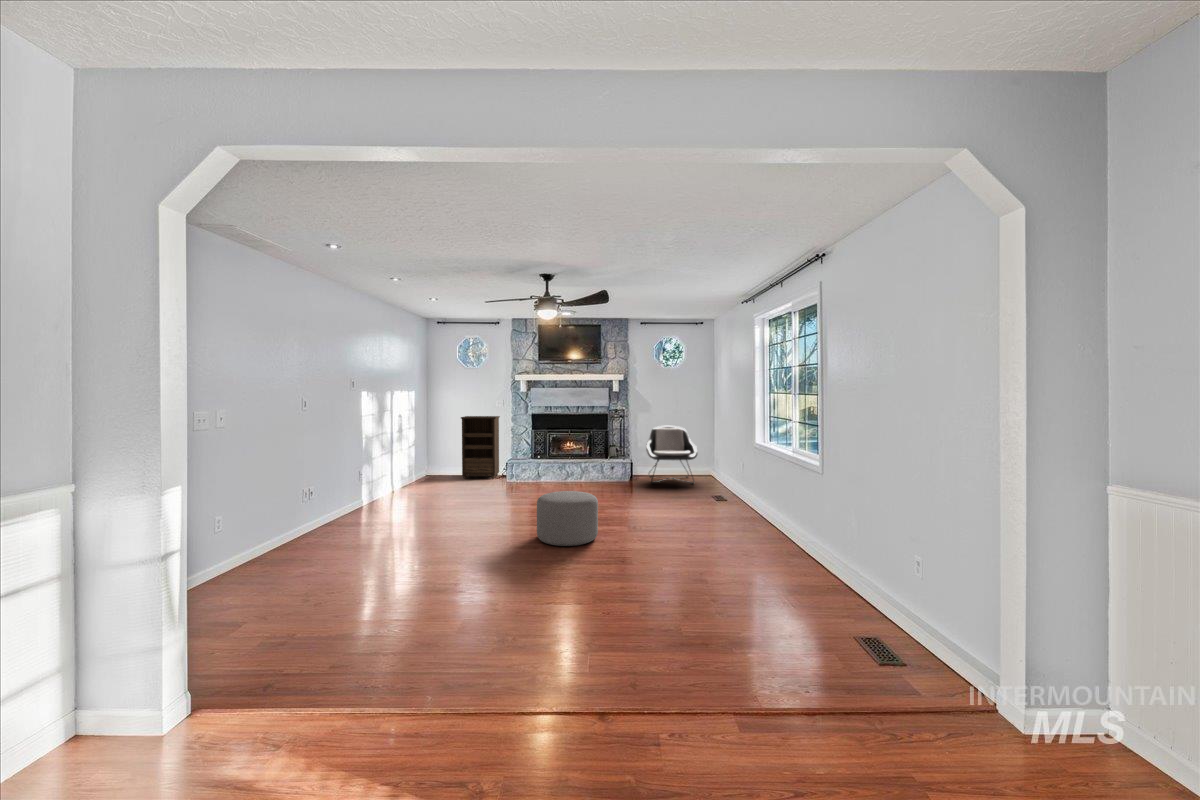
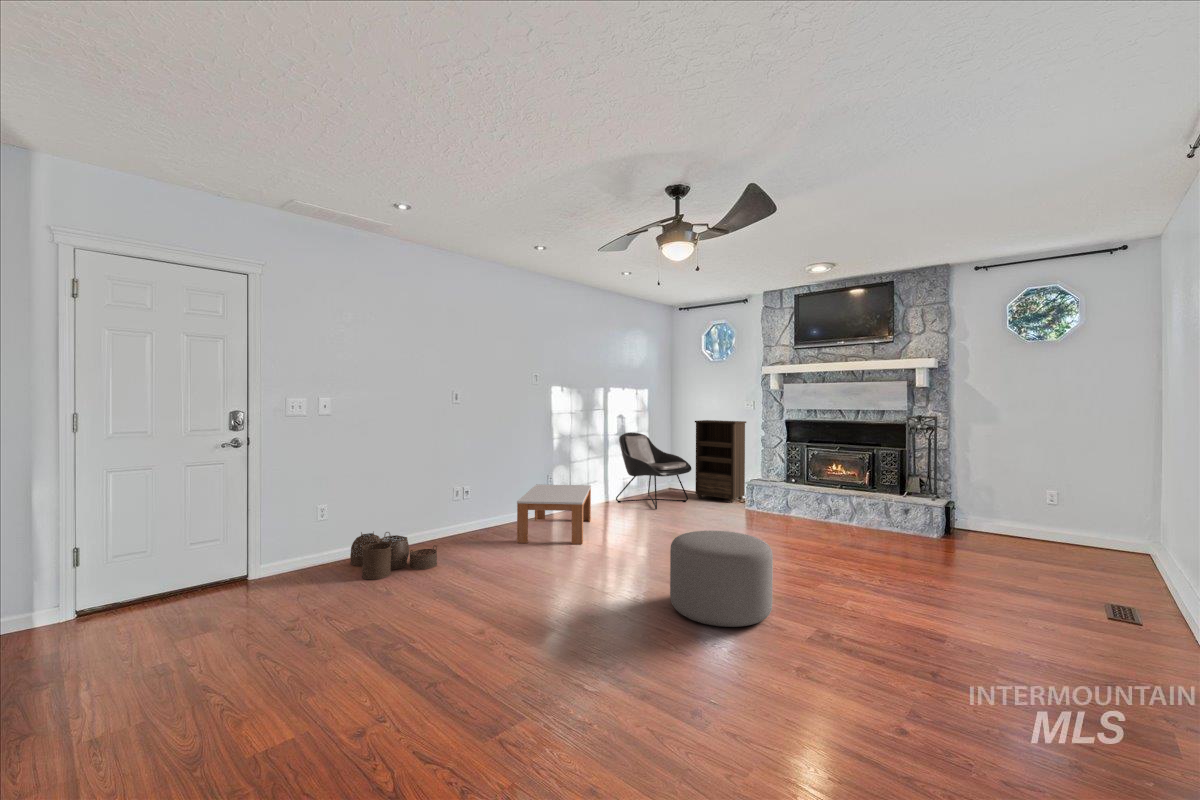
lounge chair: present [646,426,698,484] -> present [616,432,691,509]
coffee table: none [352,478,426,532] -> present [517,484,591,544]
woven basket: none [225,540,326,583] -> present [350,532,437,579]

